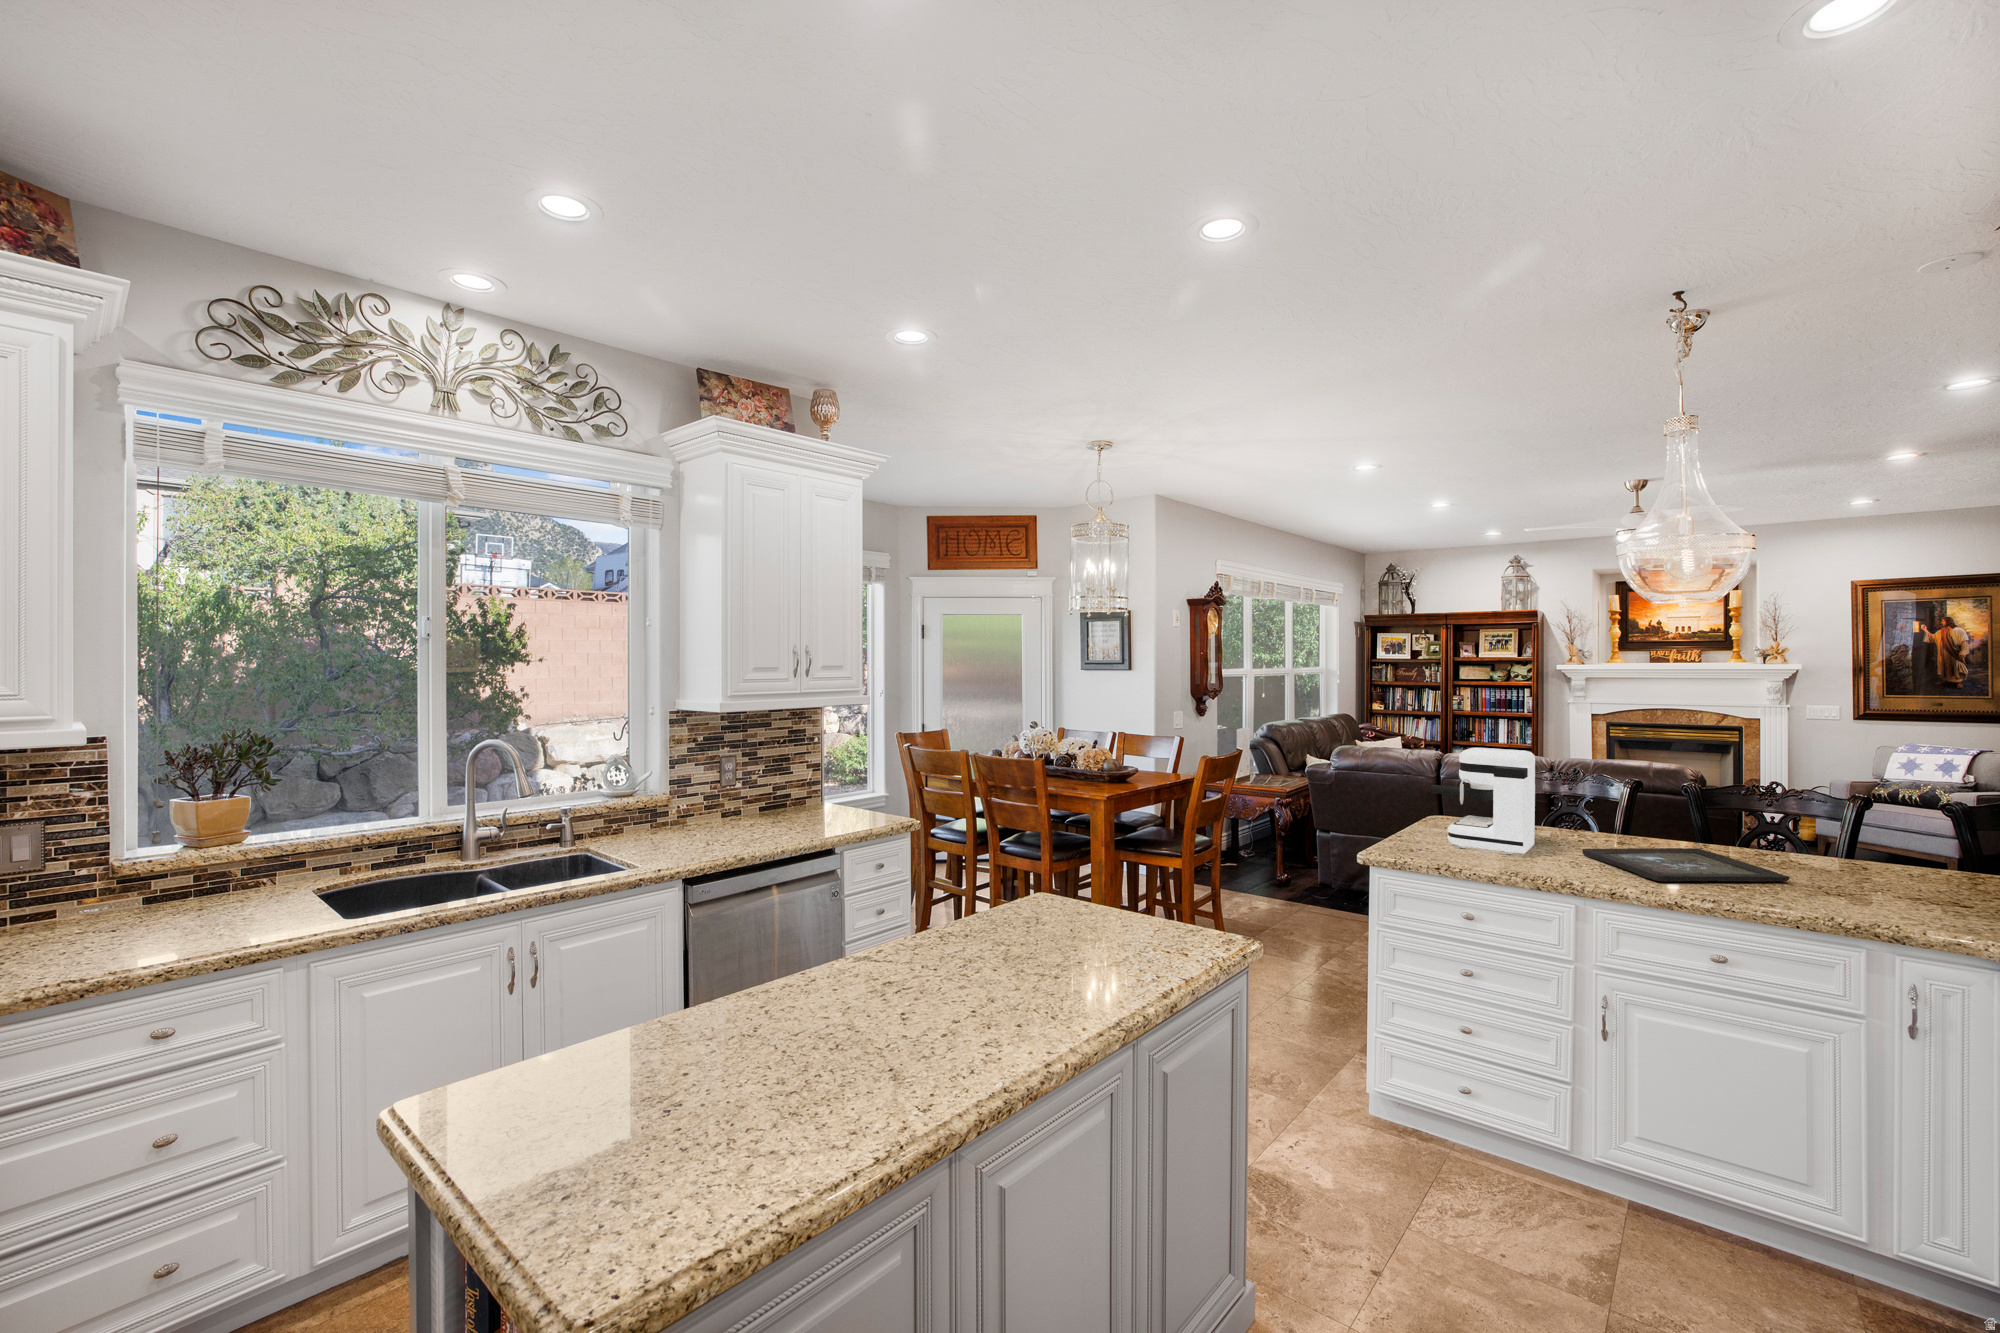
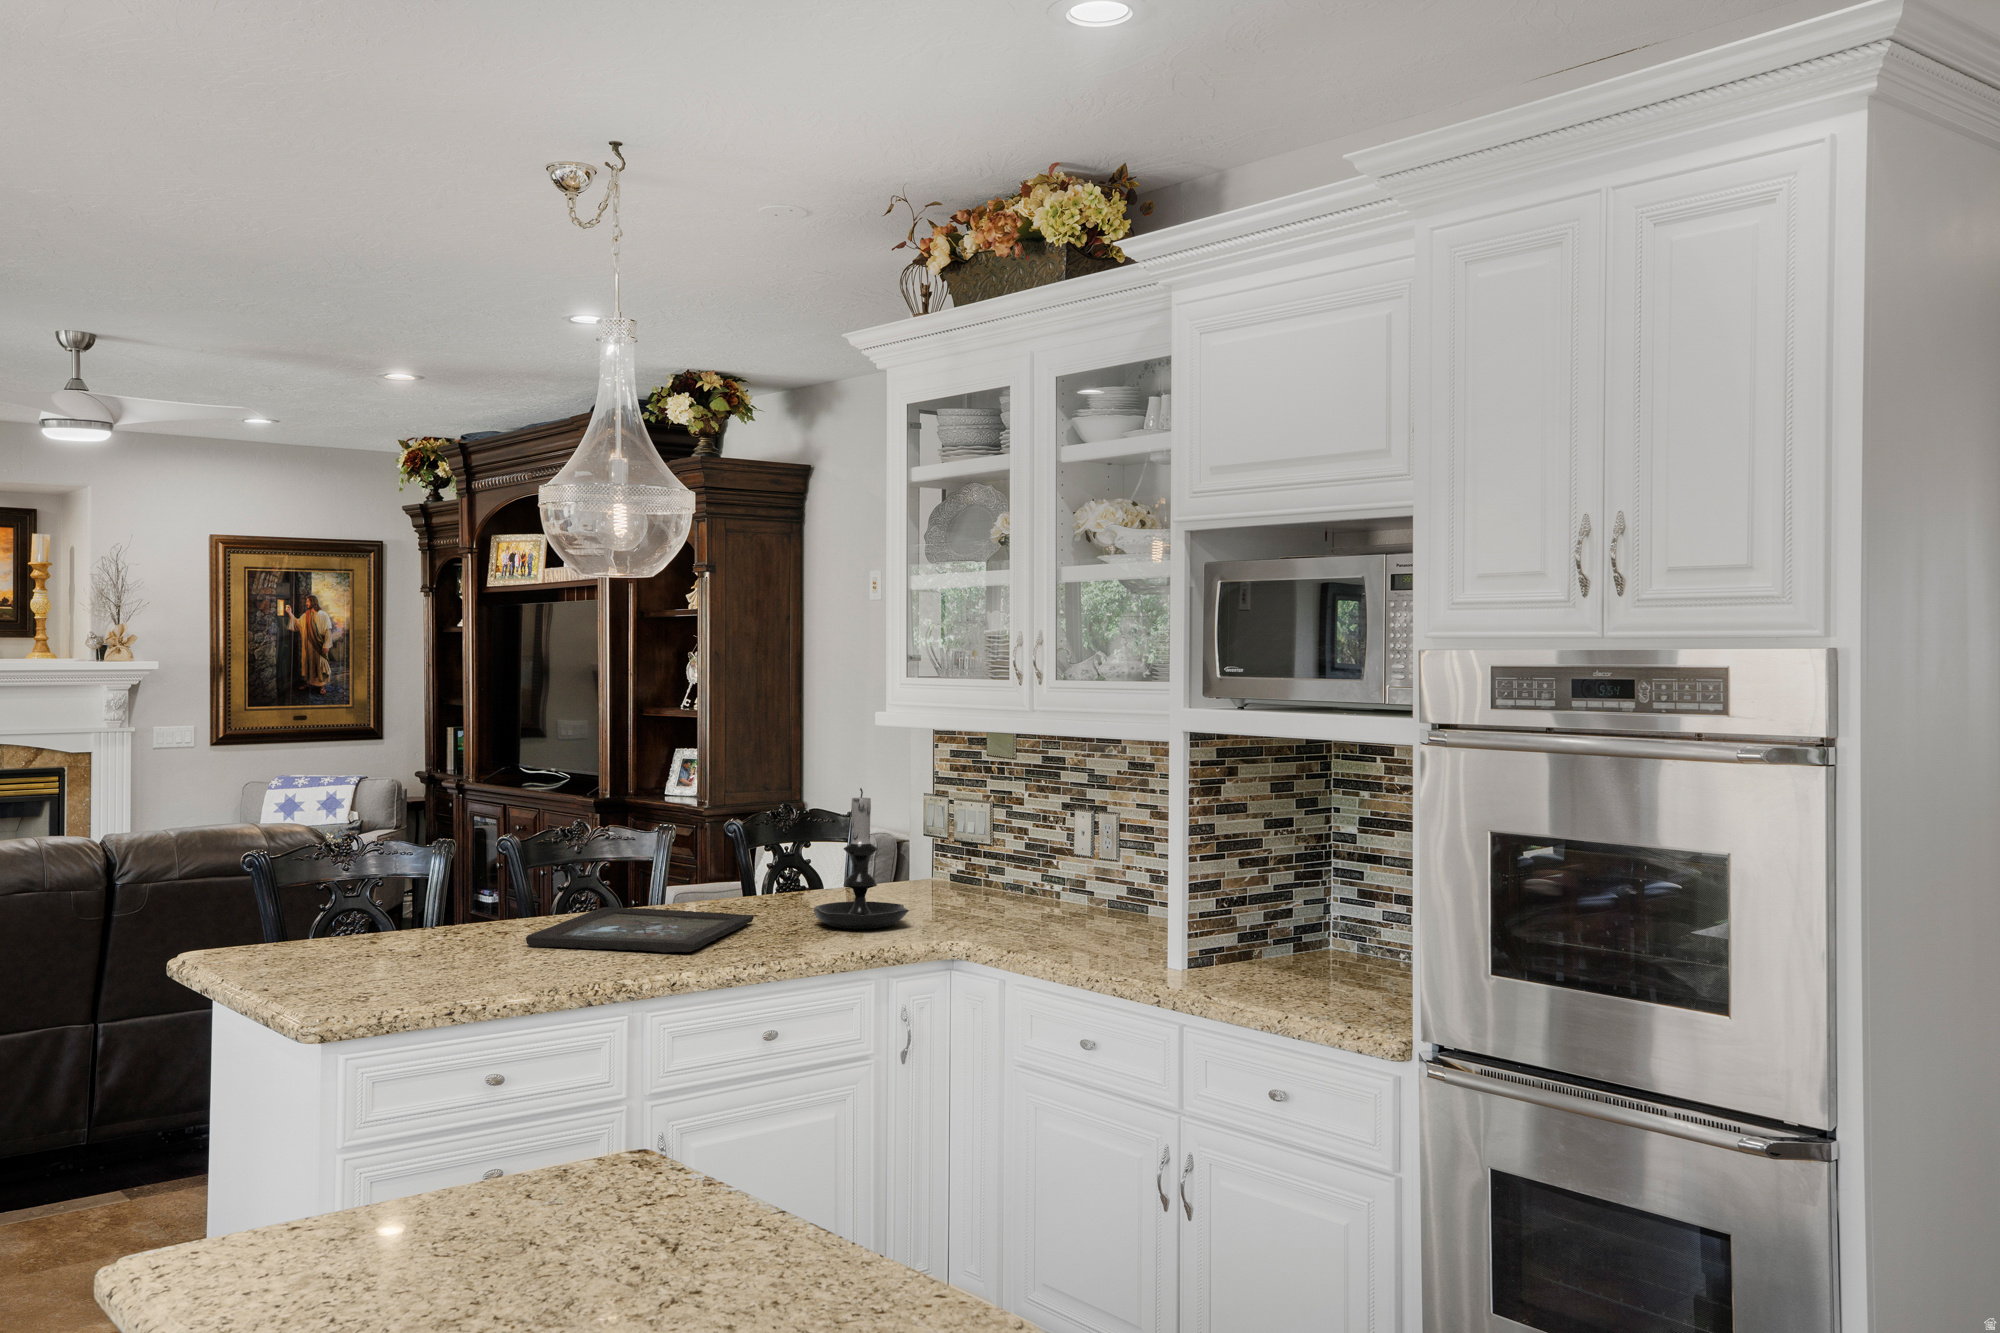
coffee maker: present [1431,748,1535,854] -> none [281,781,493,978]
candle holder: none [1828,795,1940,912] -> present [814,788,909,929]

